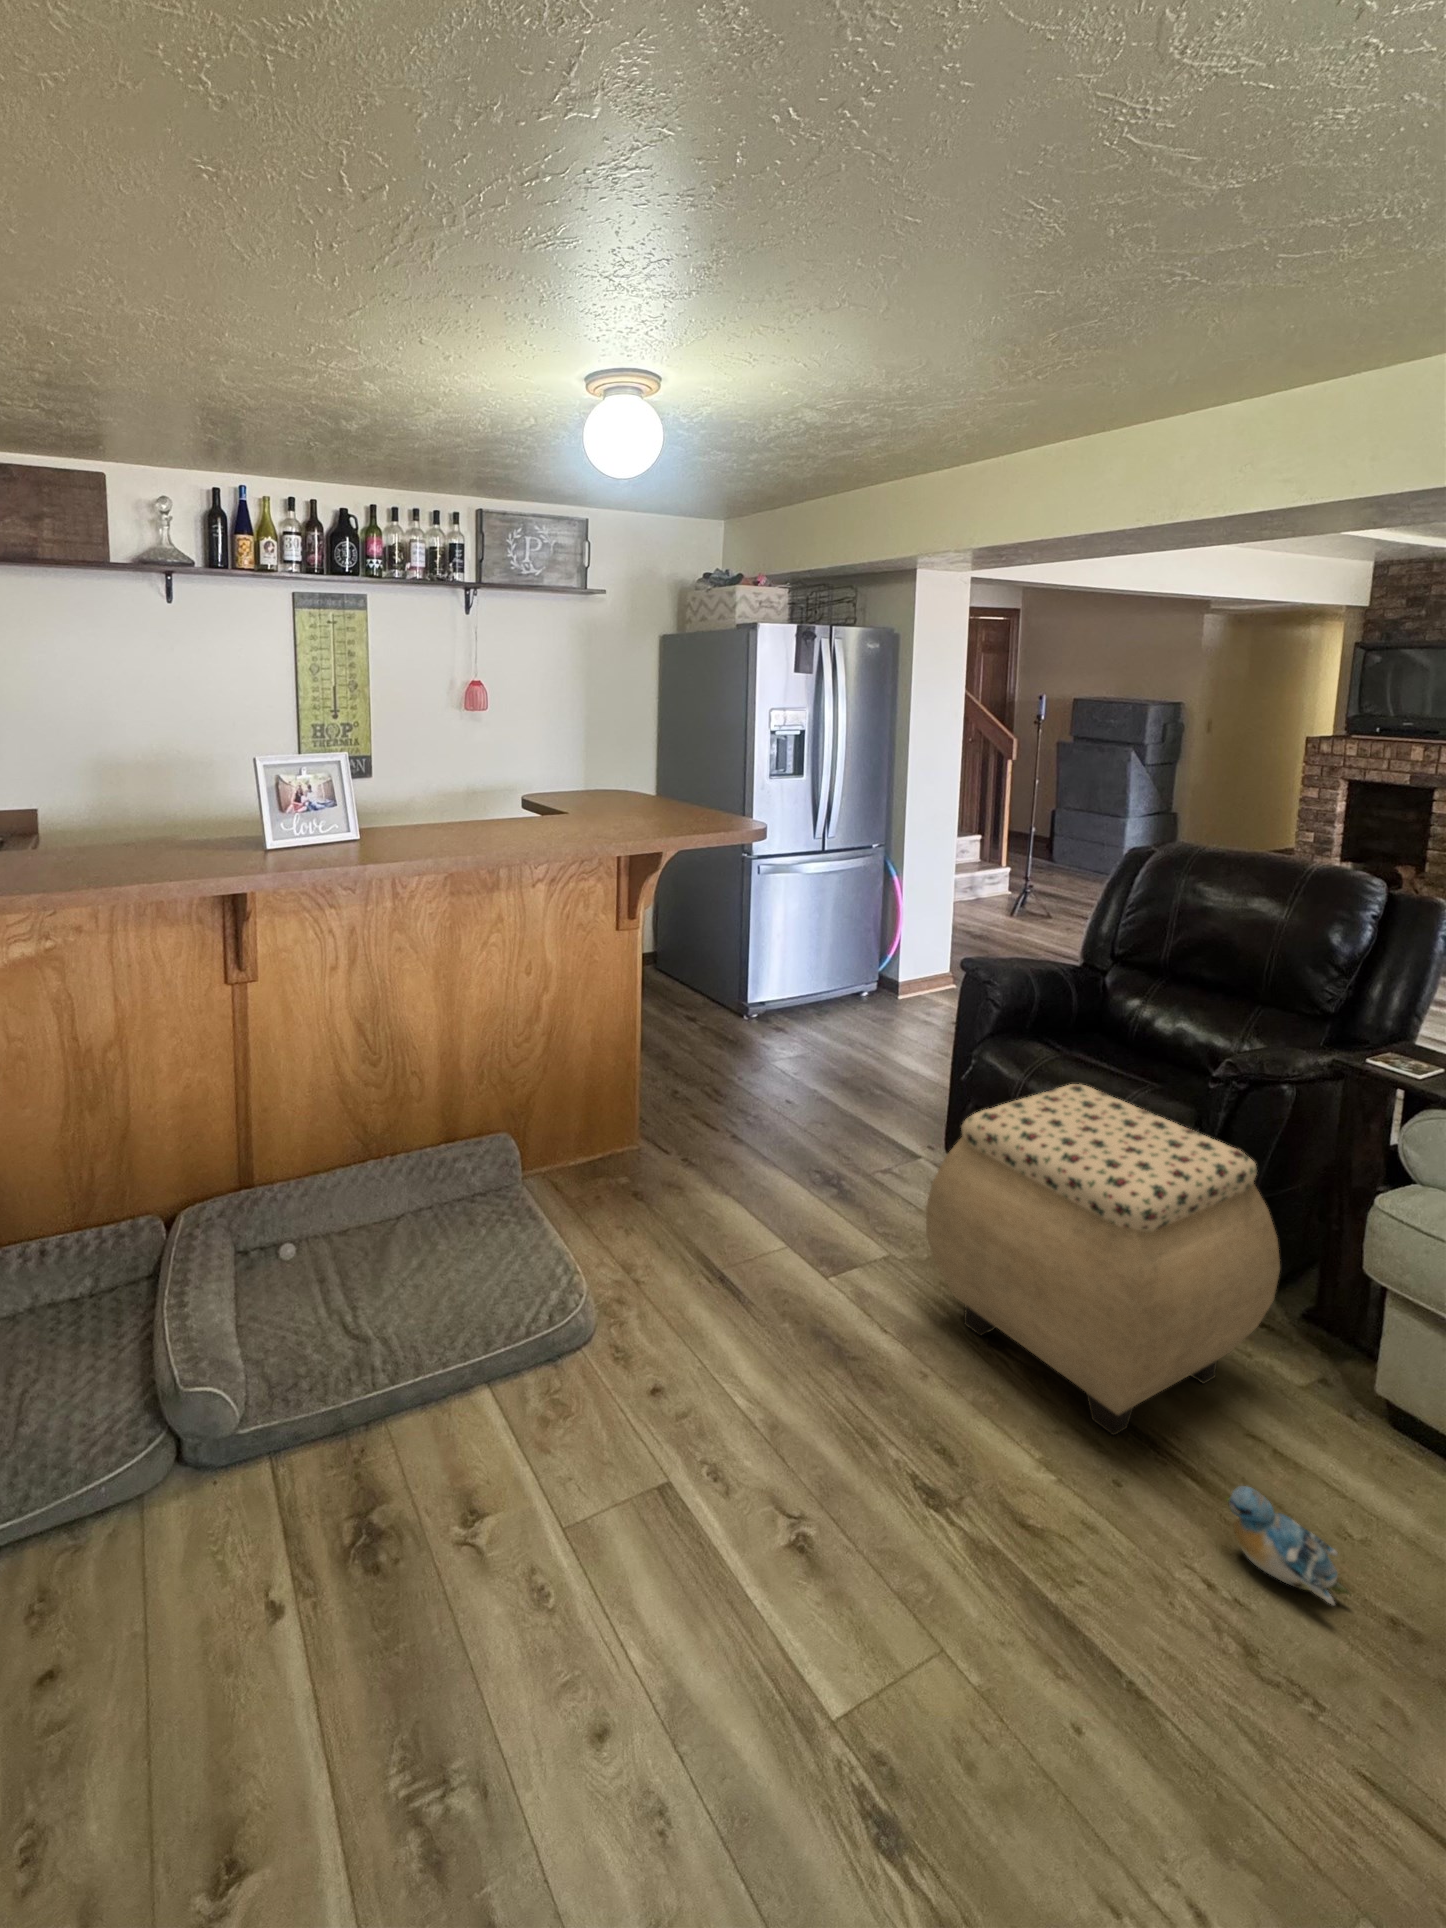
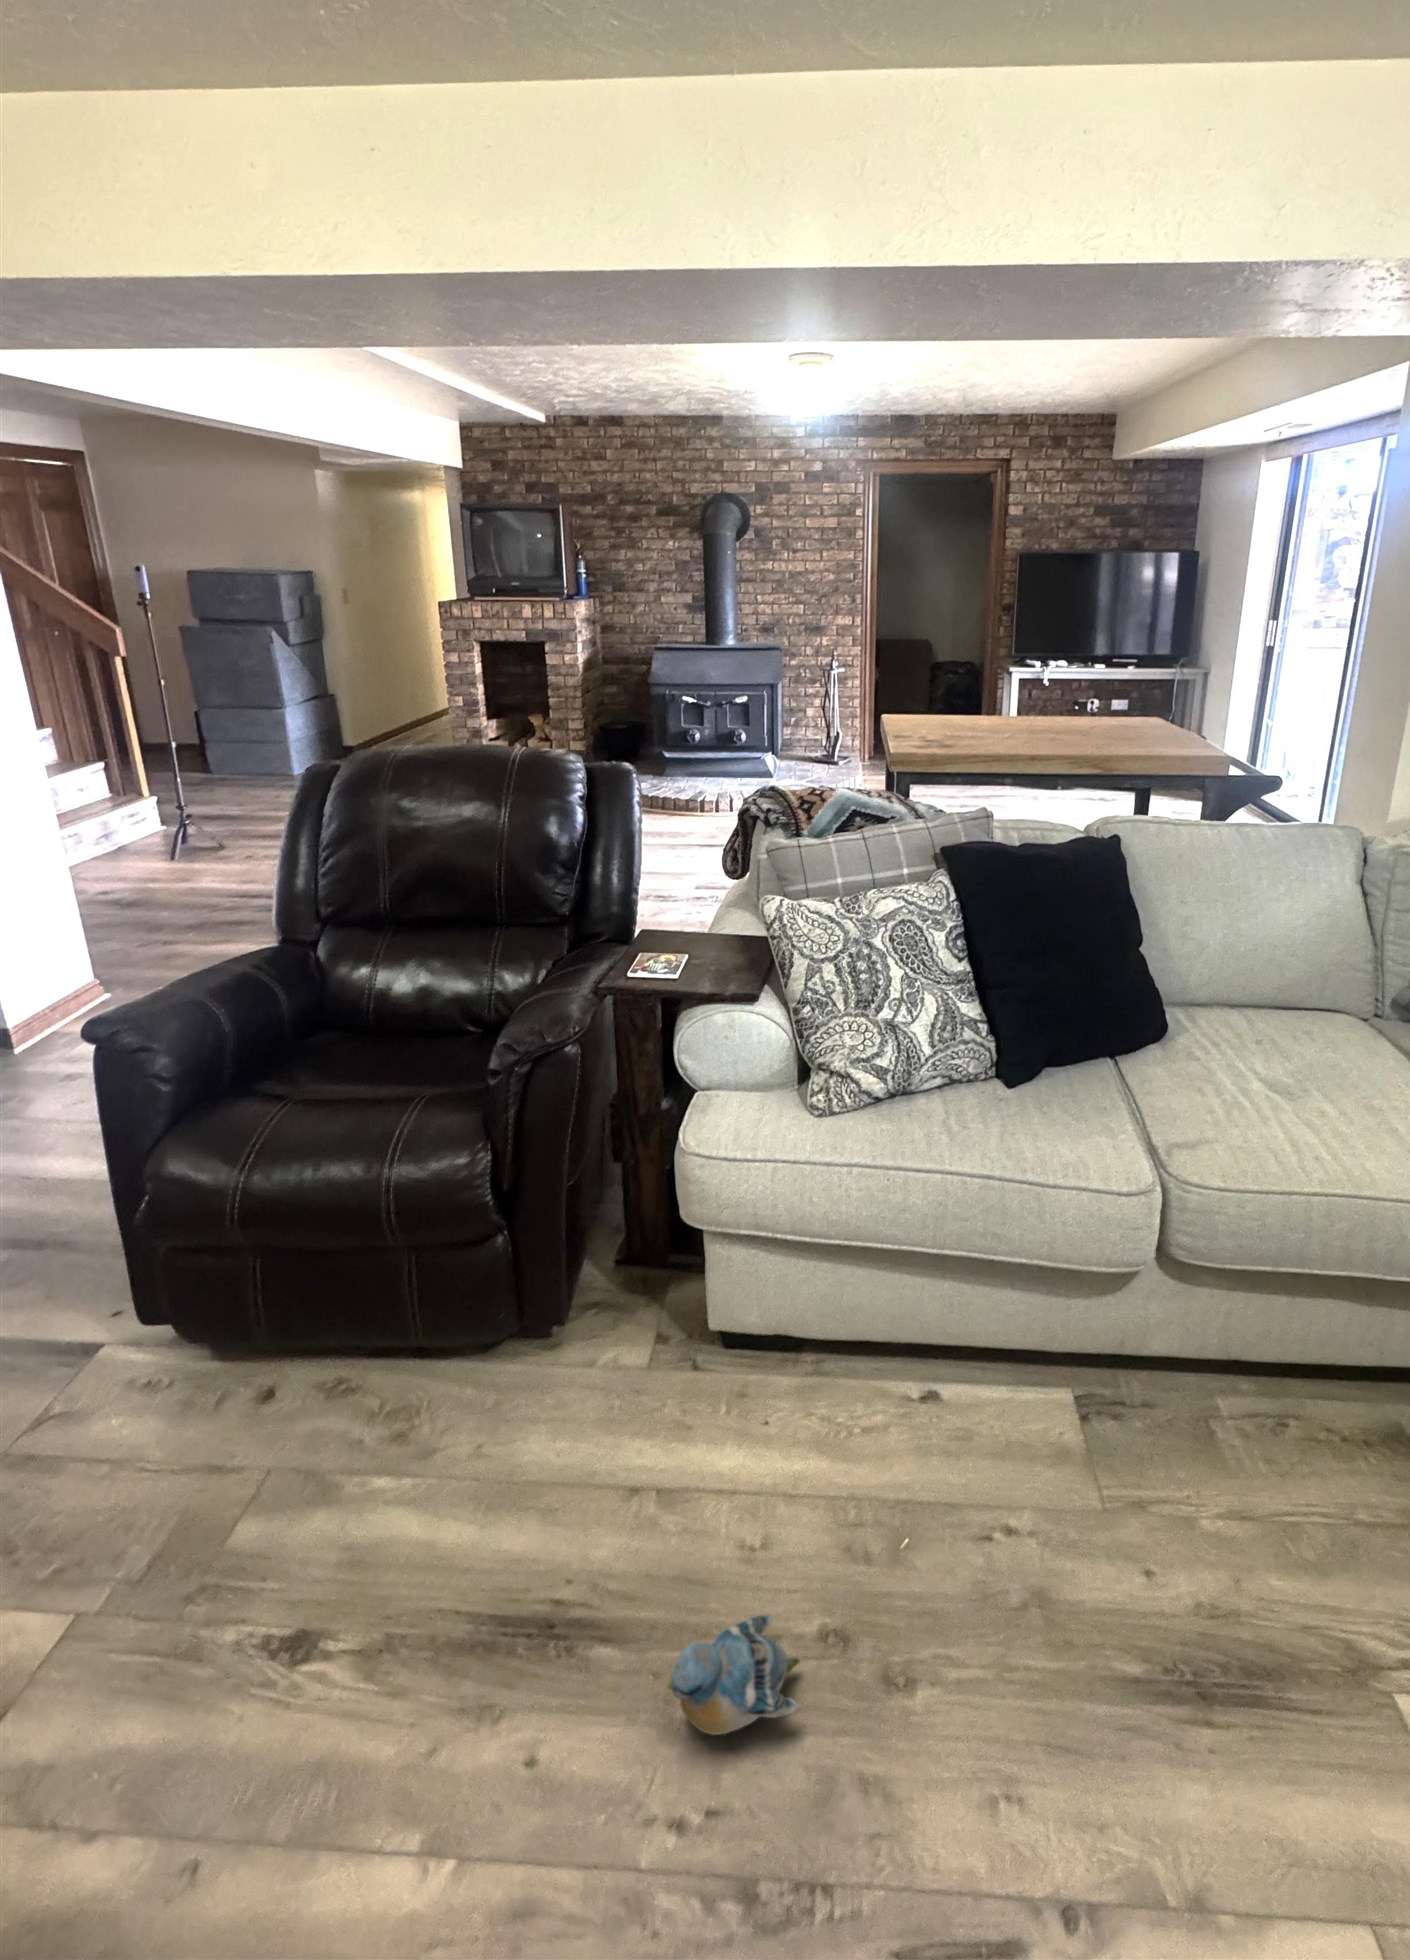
ottoman: present [926,1084,1280,1435] -> none [99,1168,617,1680]

